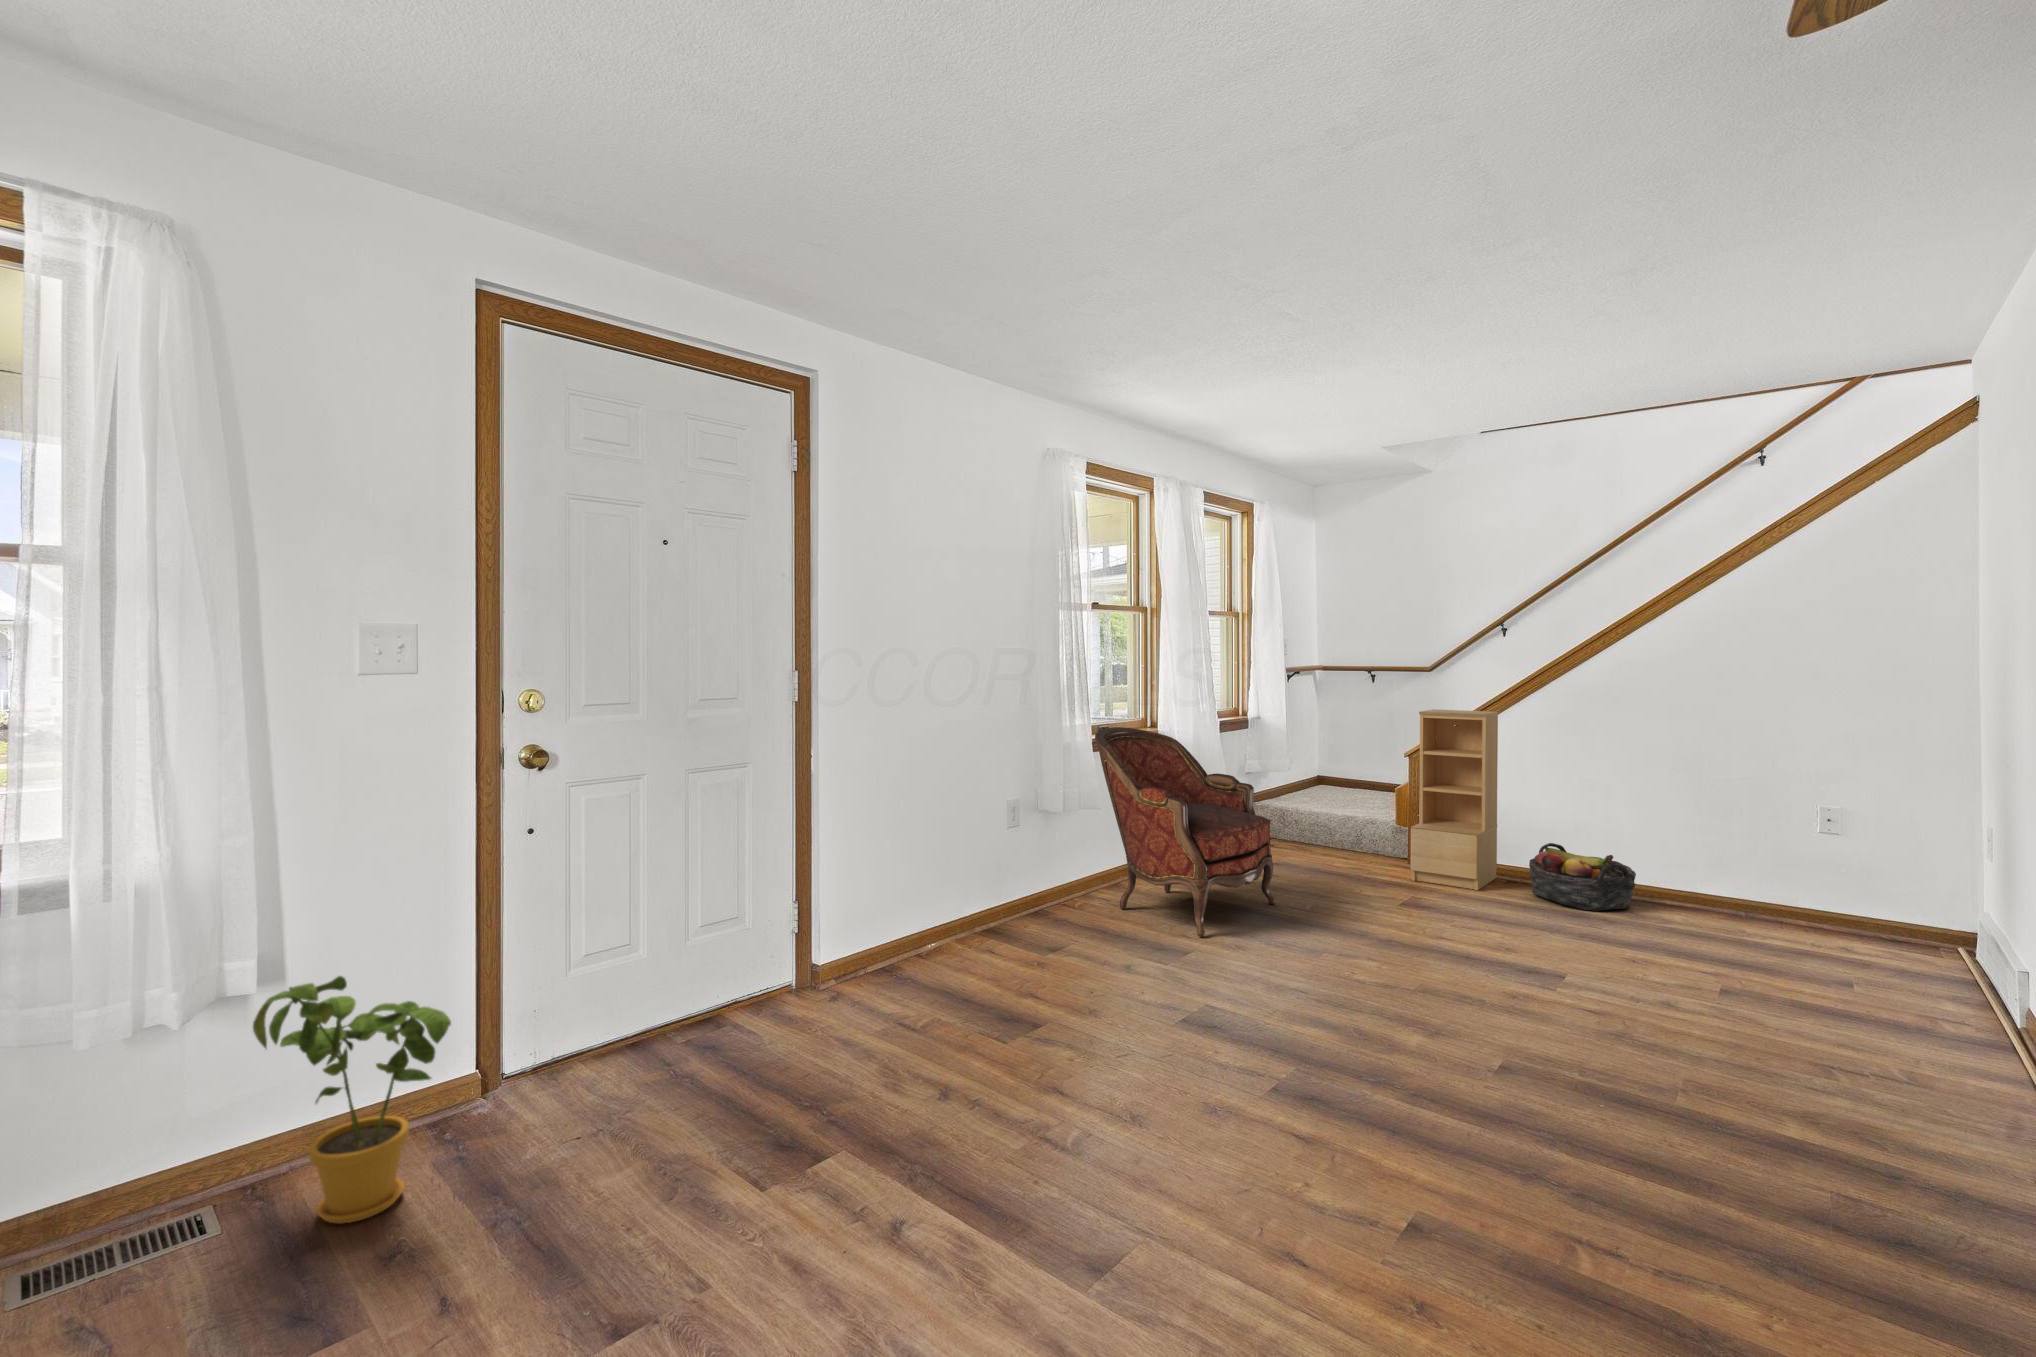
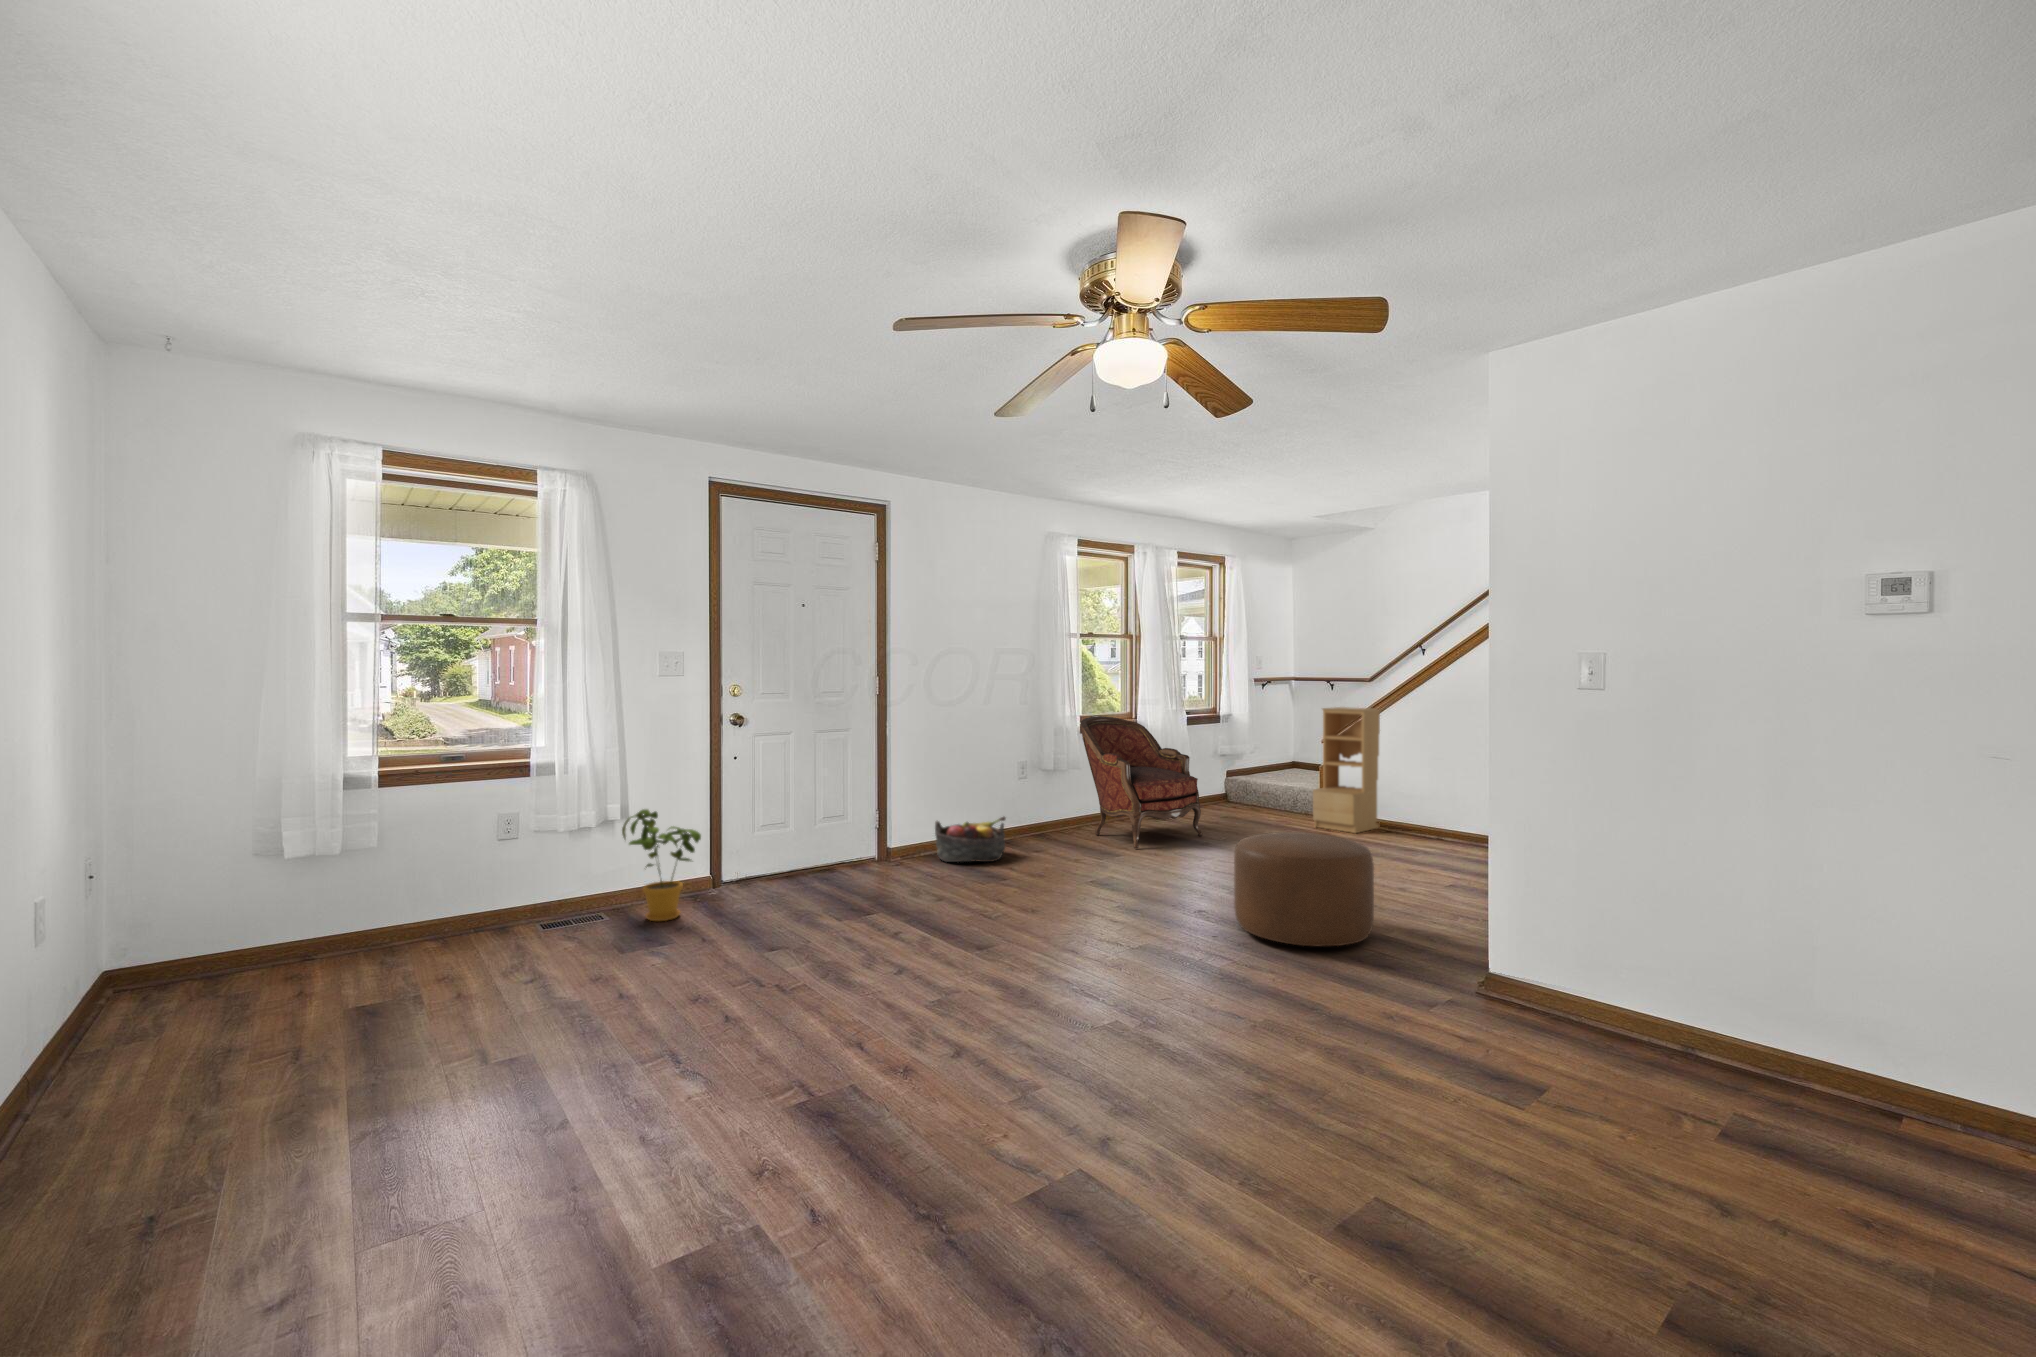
basket: present [1529,843,1636,911] -> present [935,817,1006,862]
ottoman: none [1527,955,1833,1213] -> present [1234,832,1374,947]

